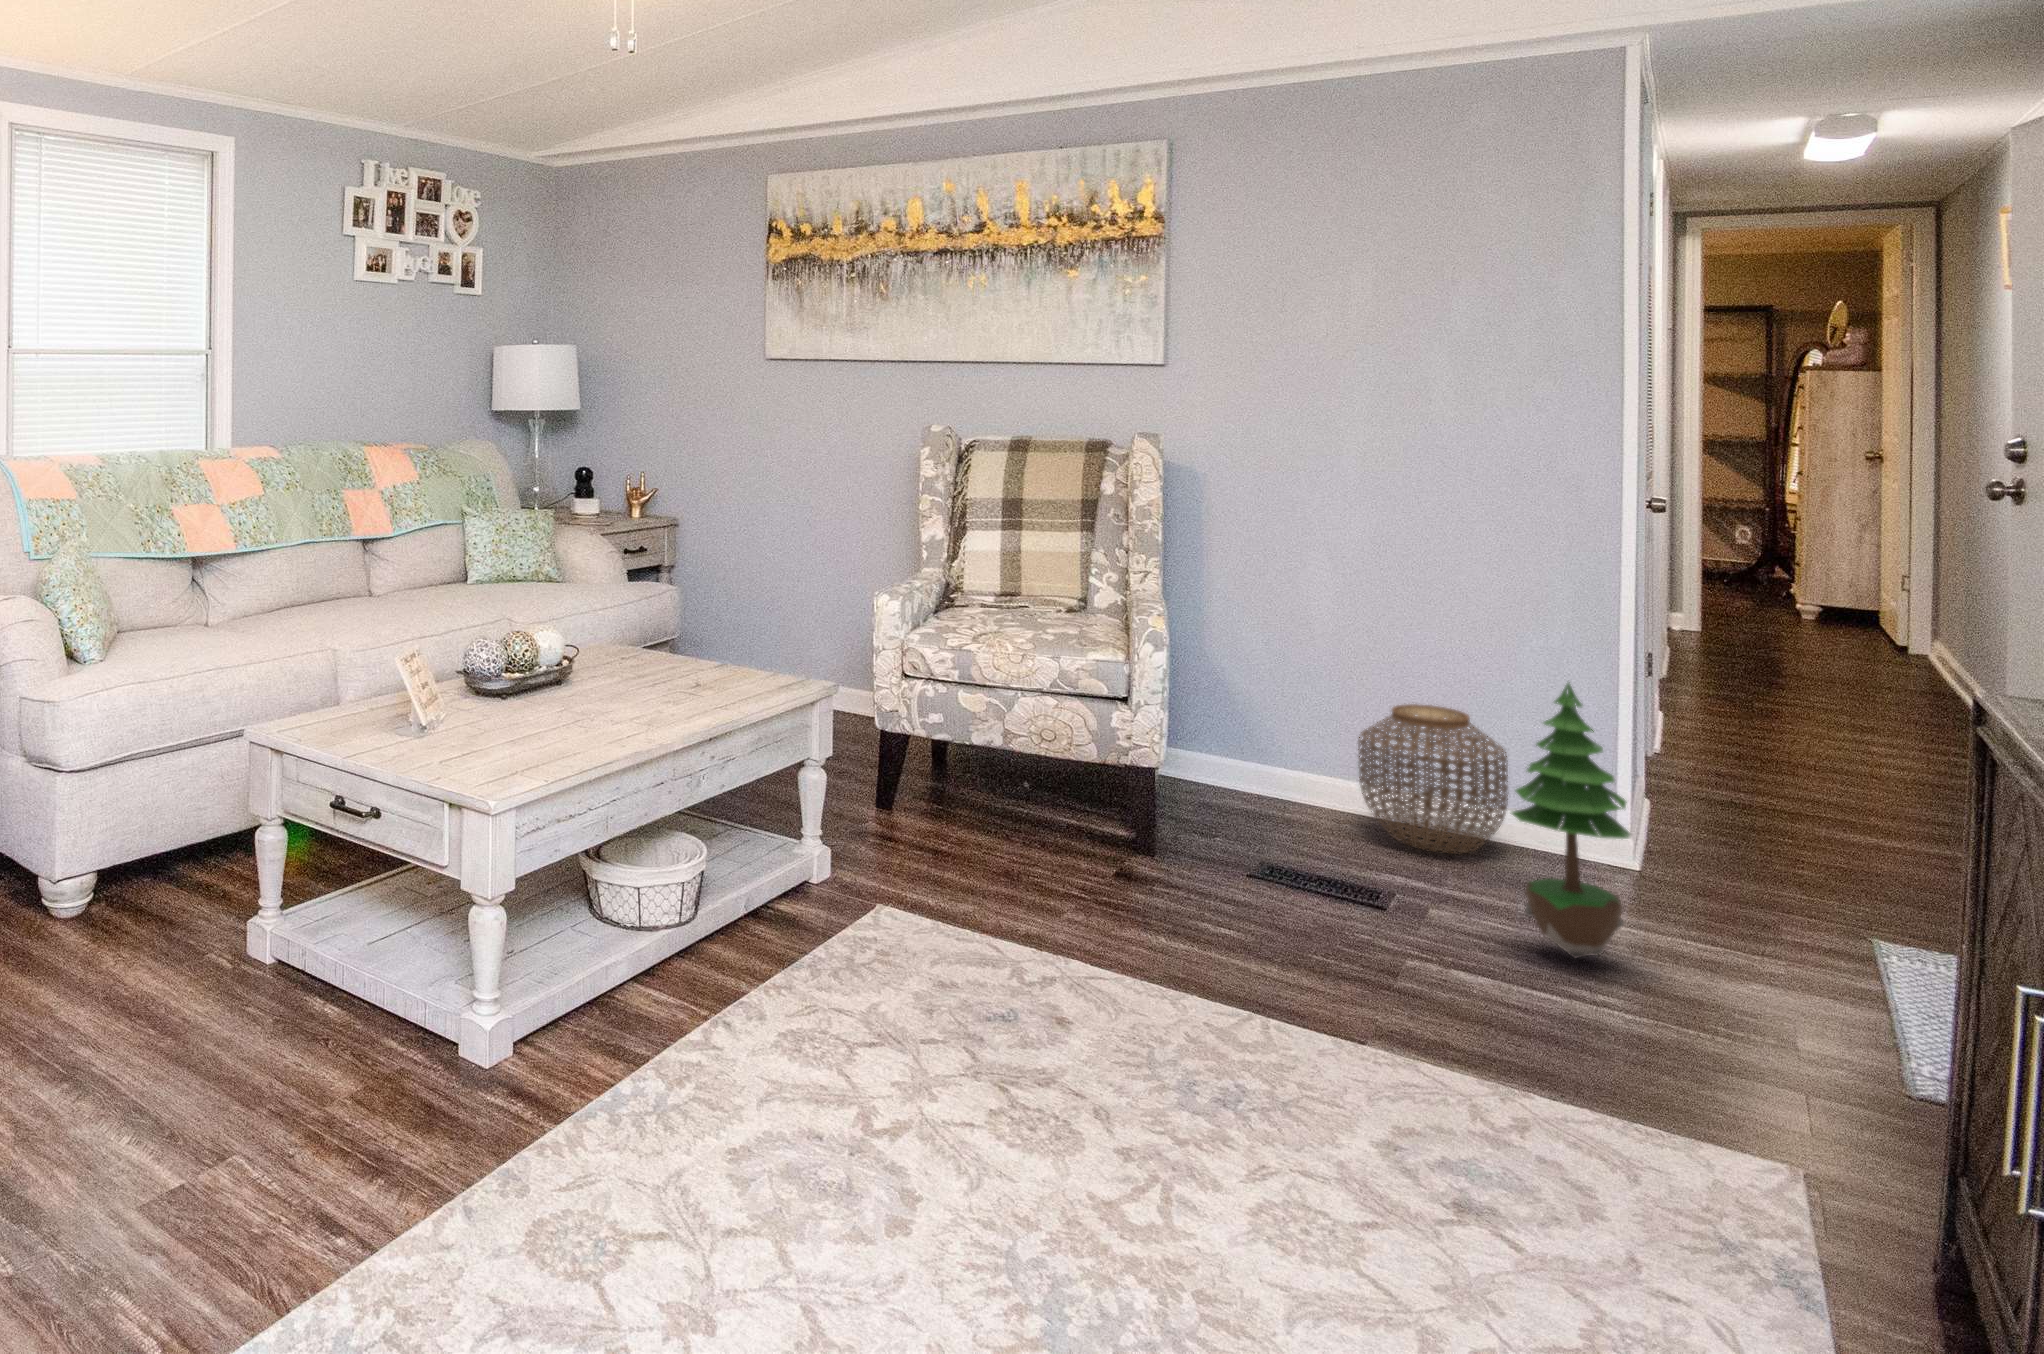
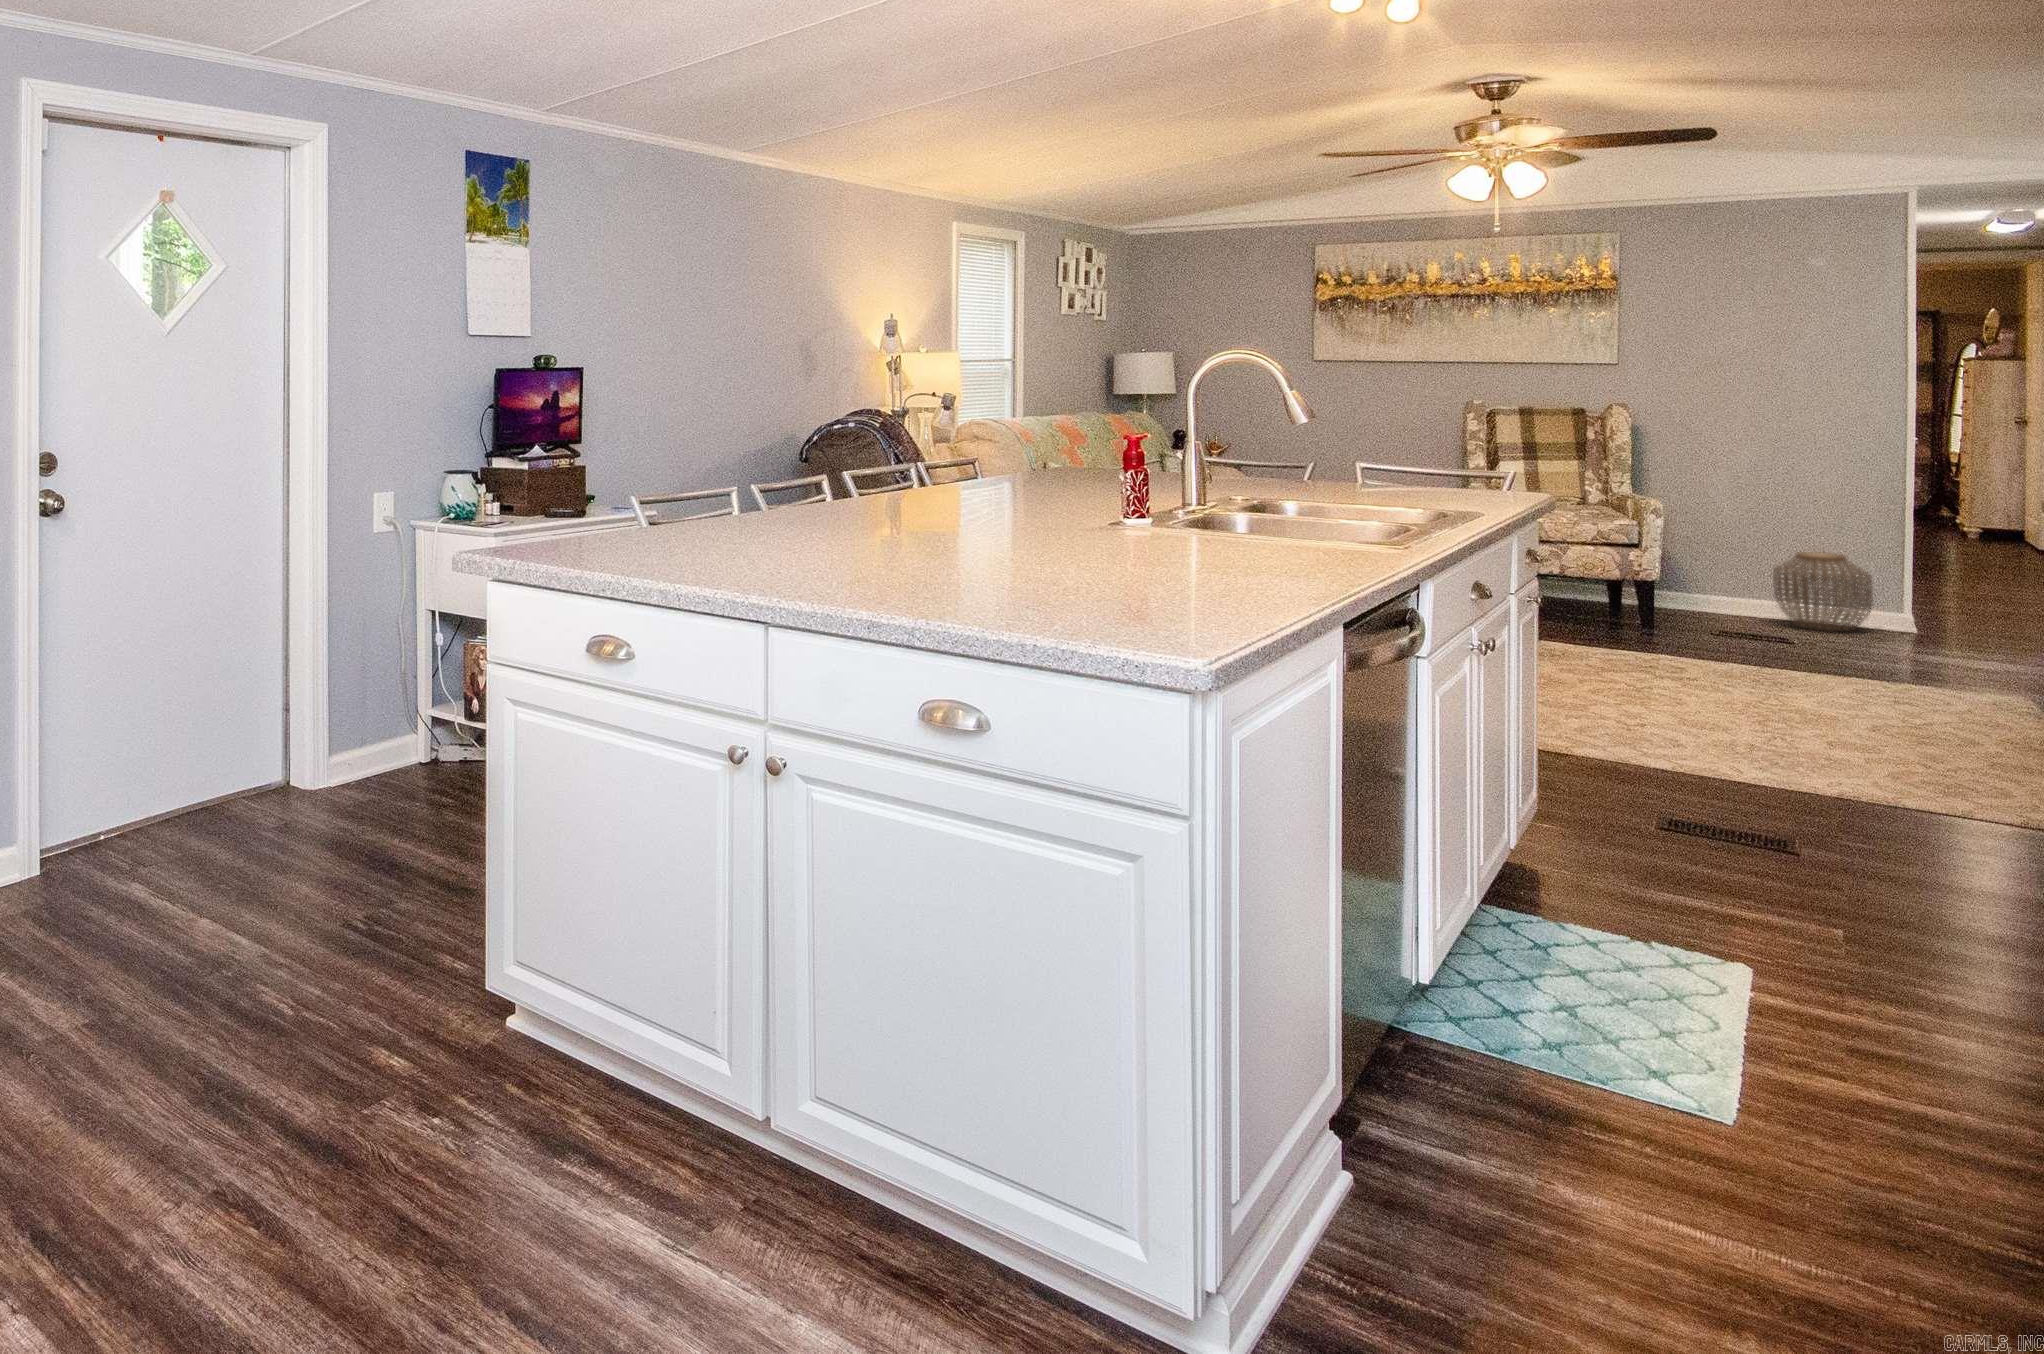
potted tree: present [1512,683,1630,958] -> none [1905,520,1979,662]

